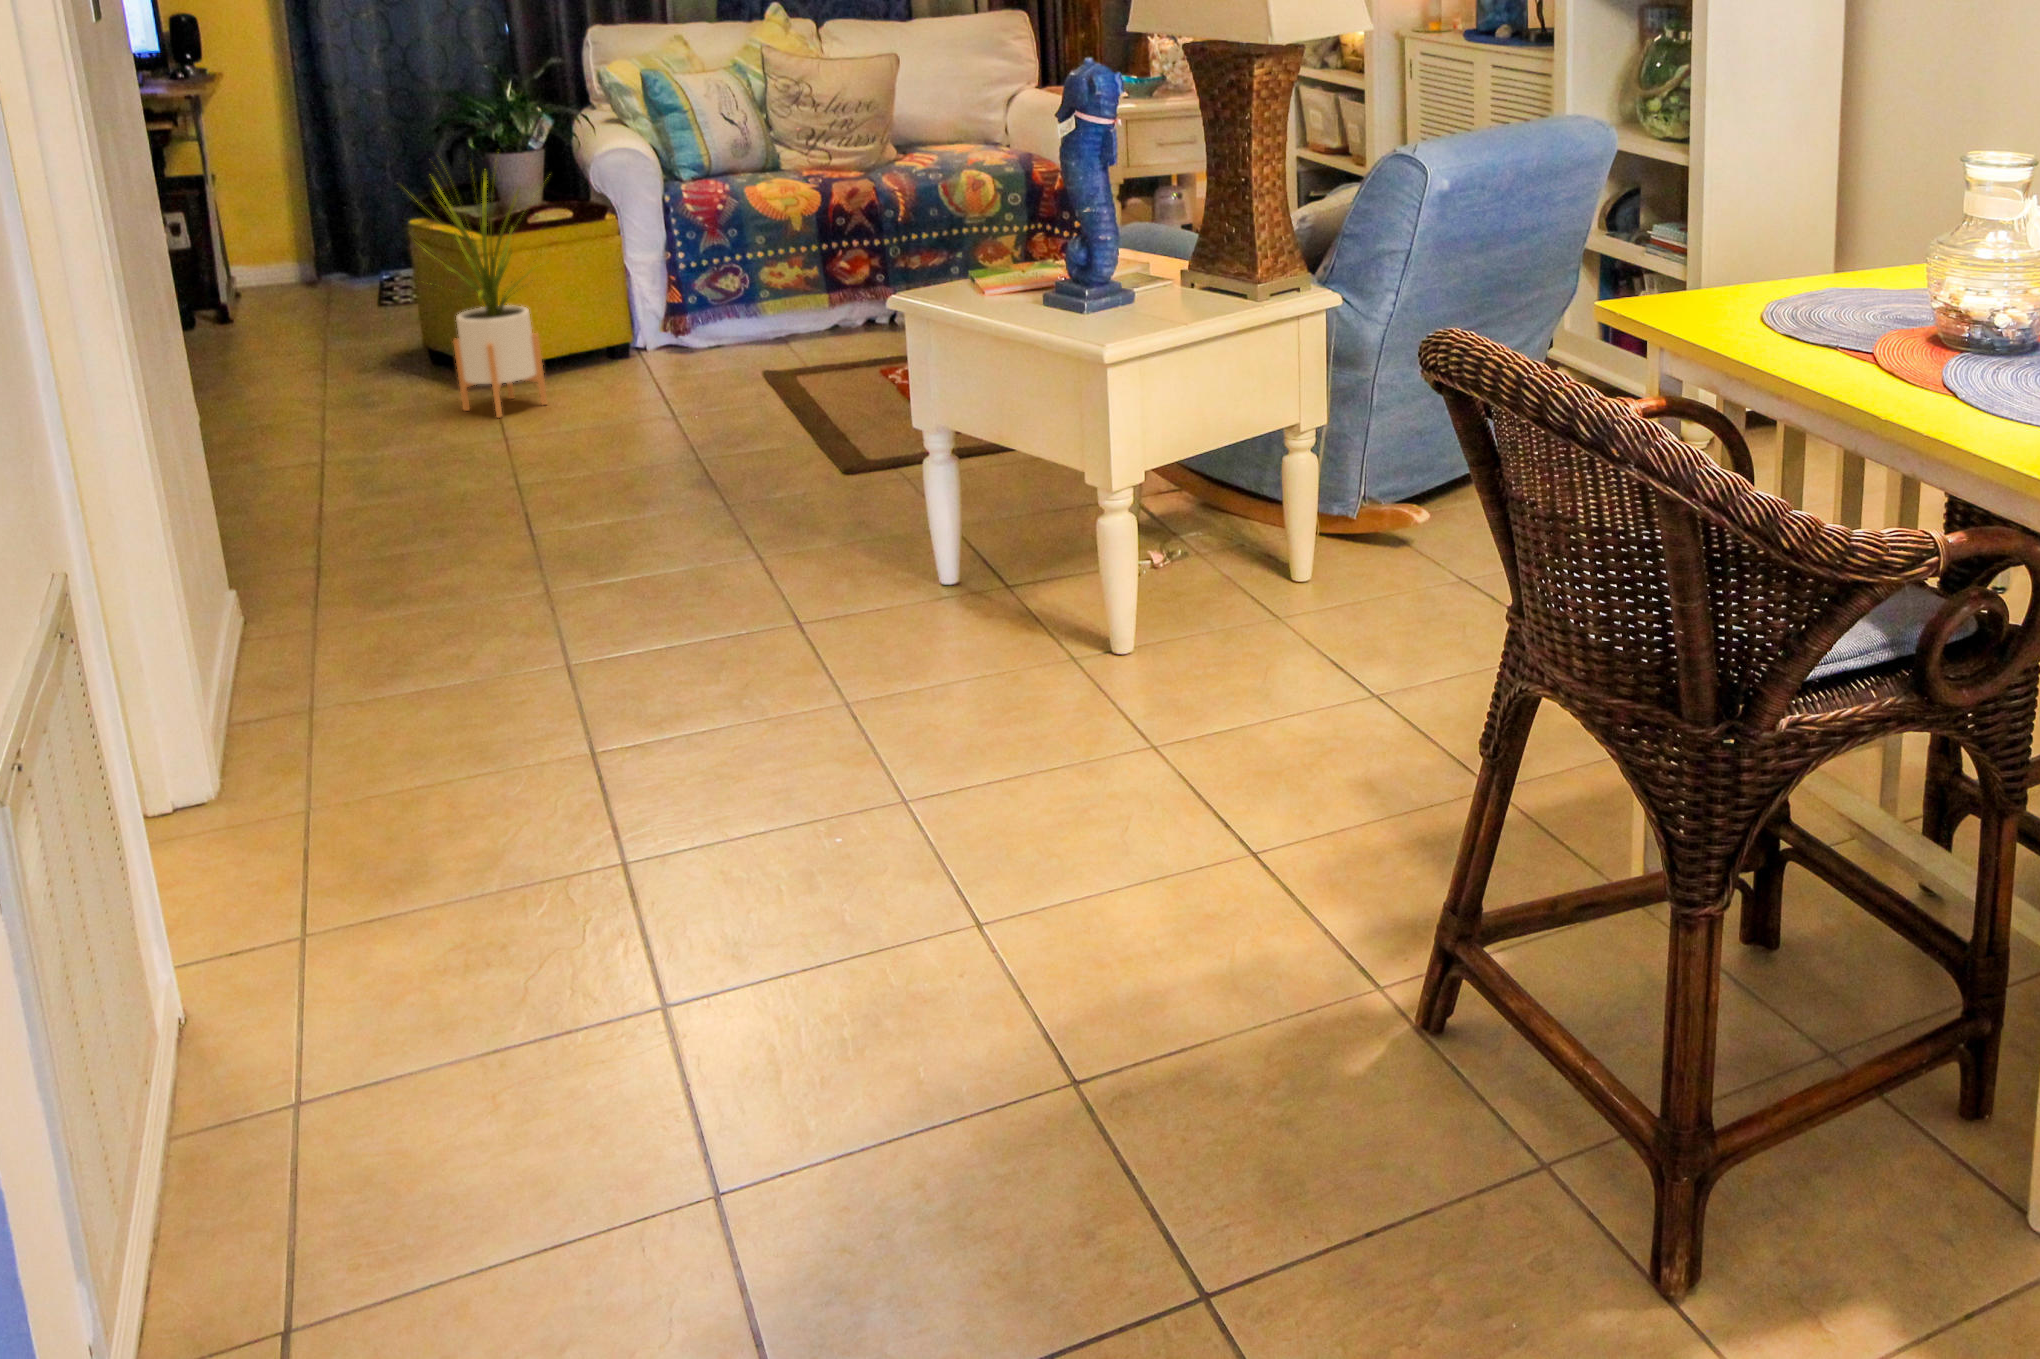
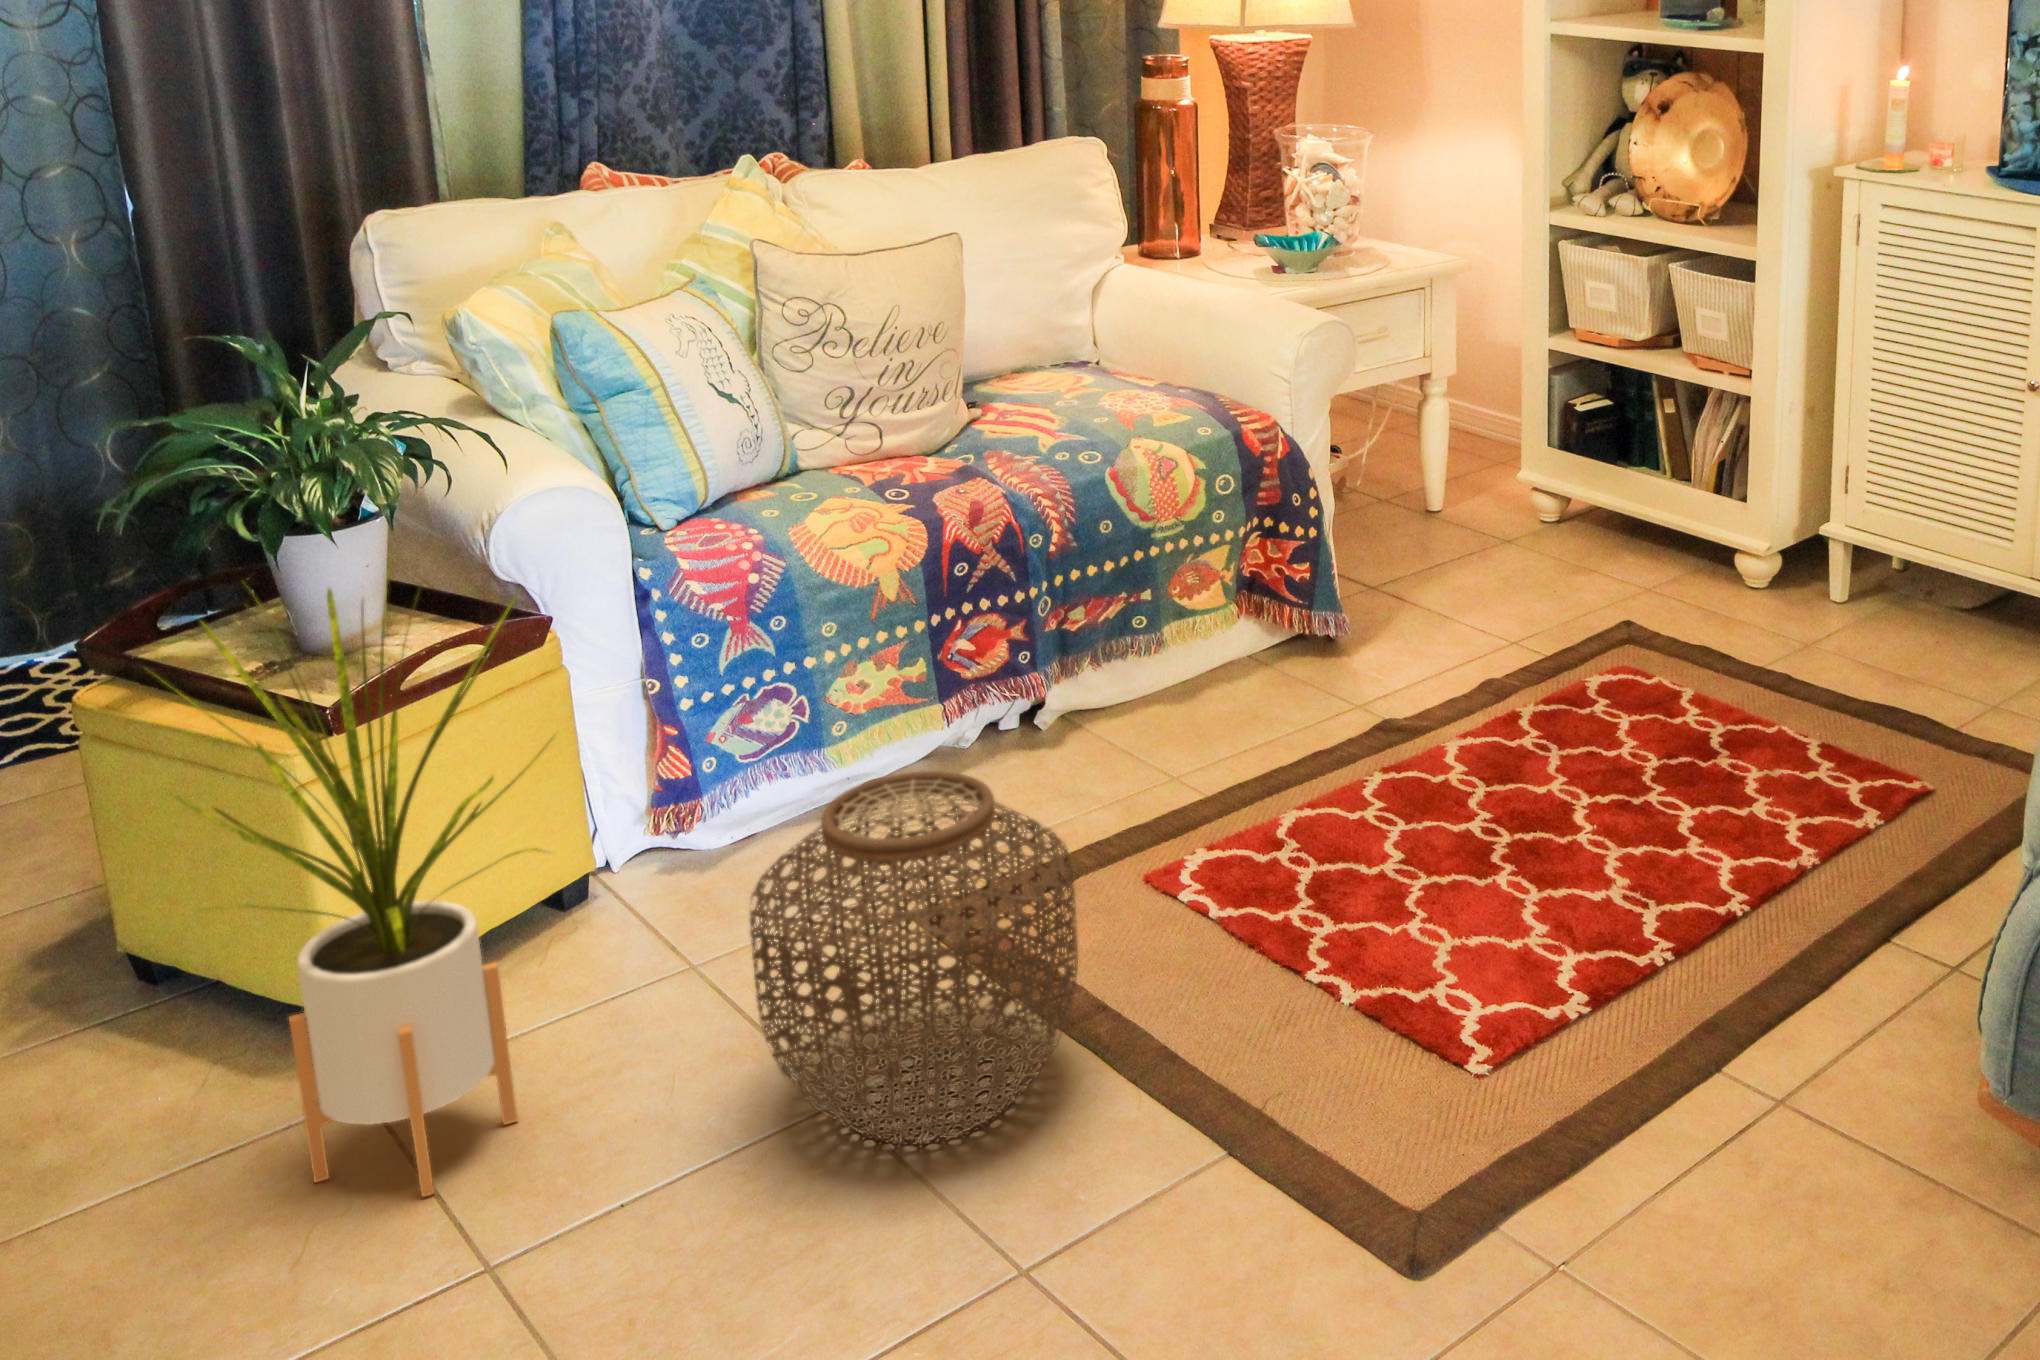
woven basket: none [620,270,772,423] -> present [750,771,1078,1141]

